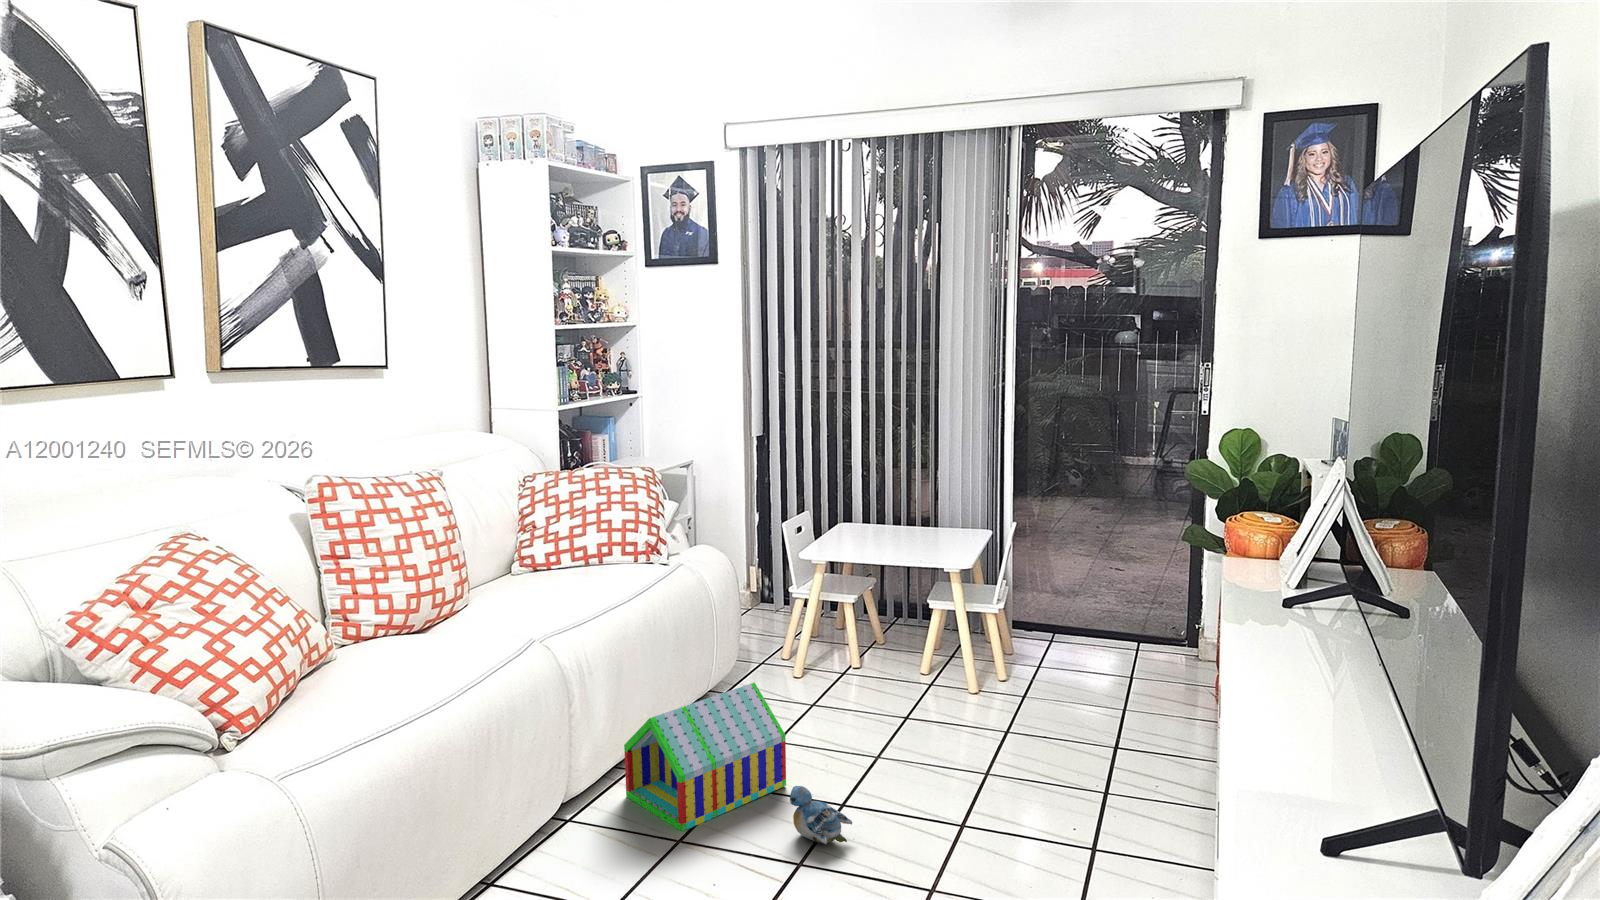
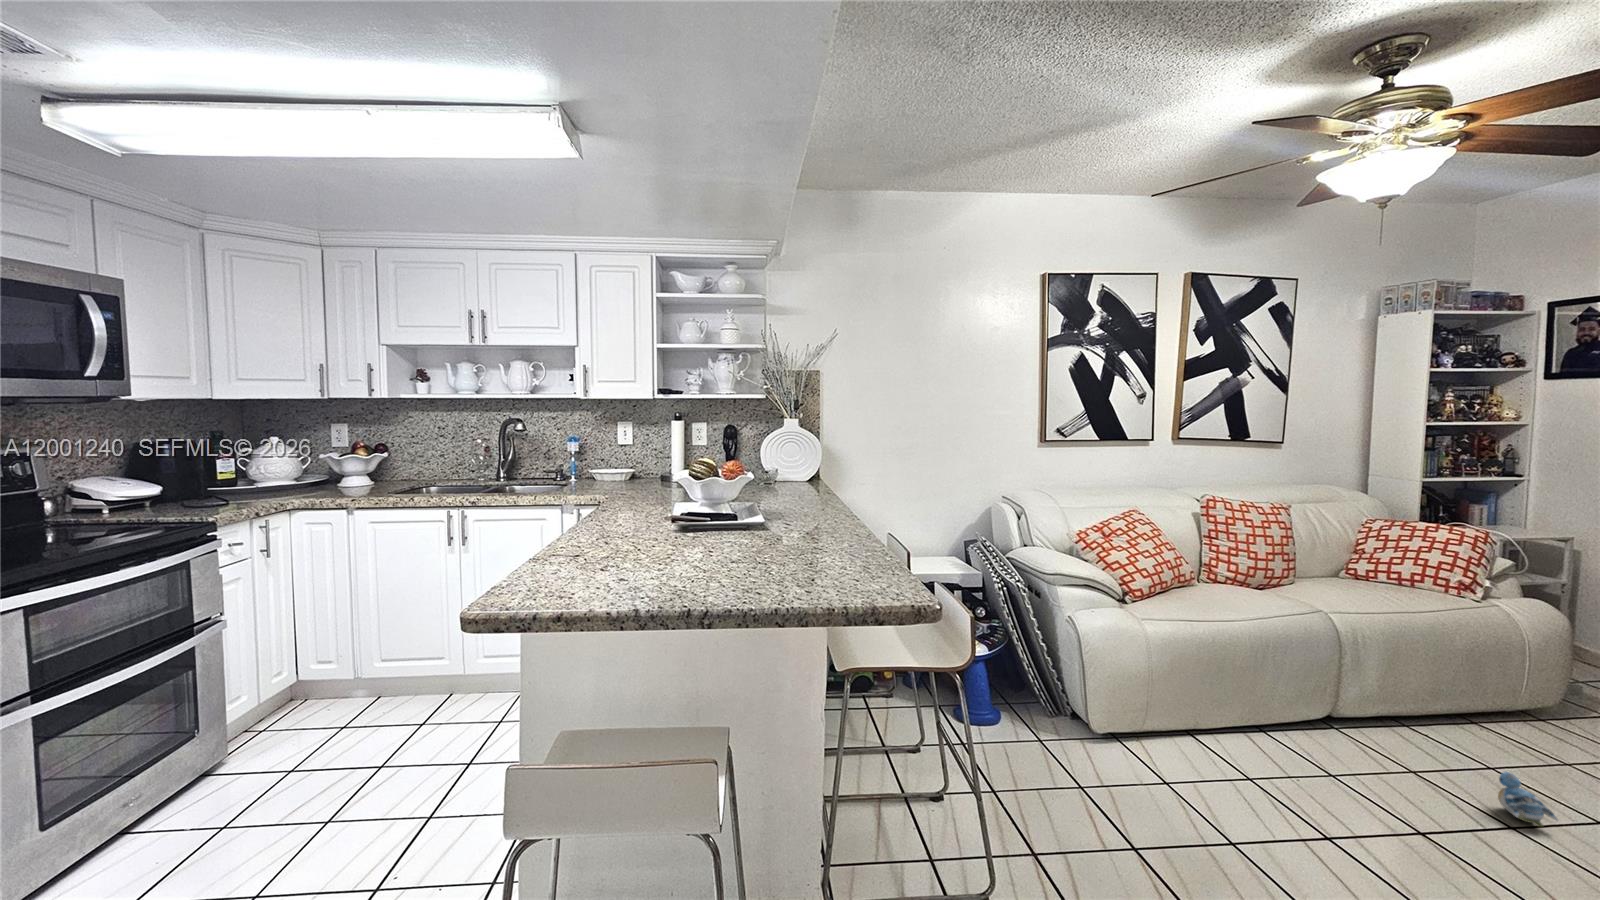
toy house: present [624,683,786,831] -> none [1375,683,1529,784]

